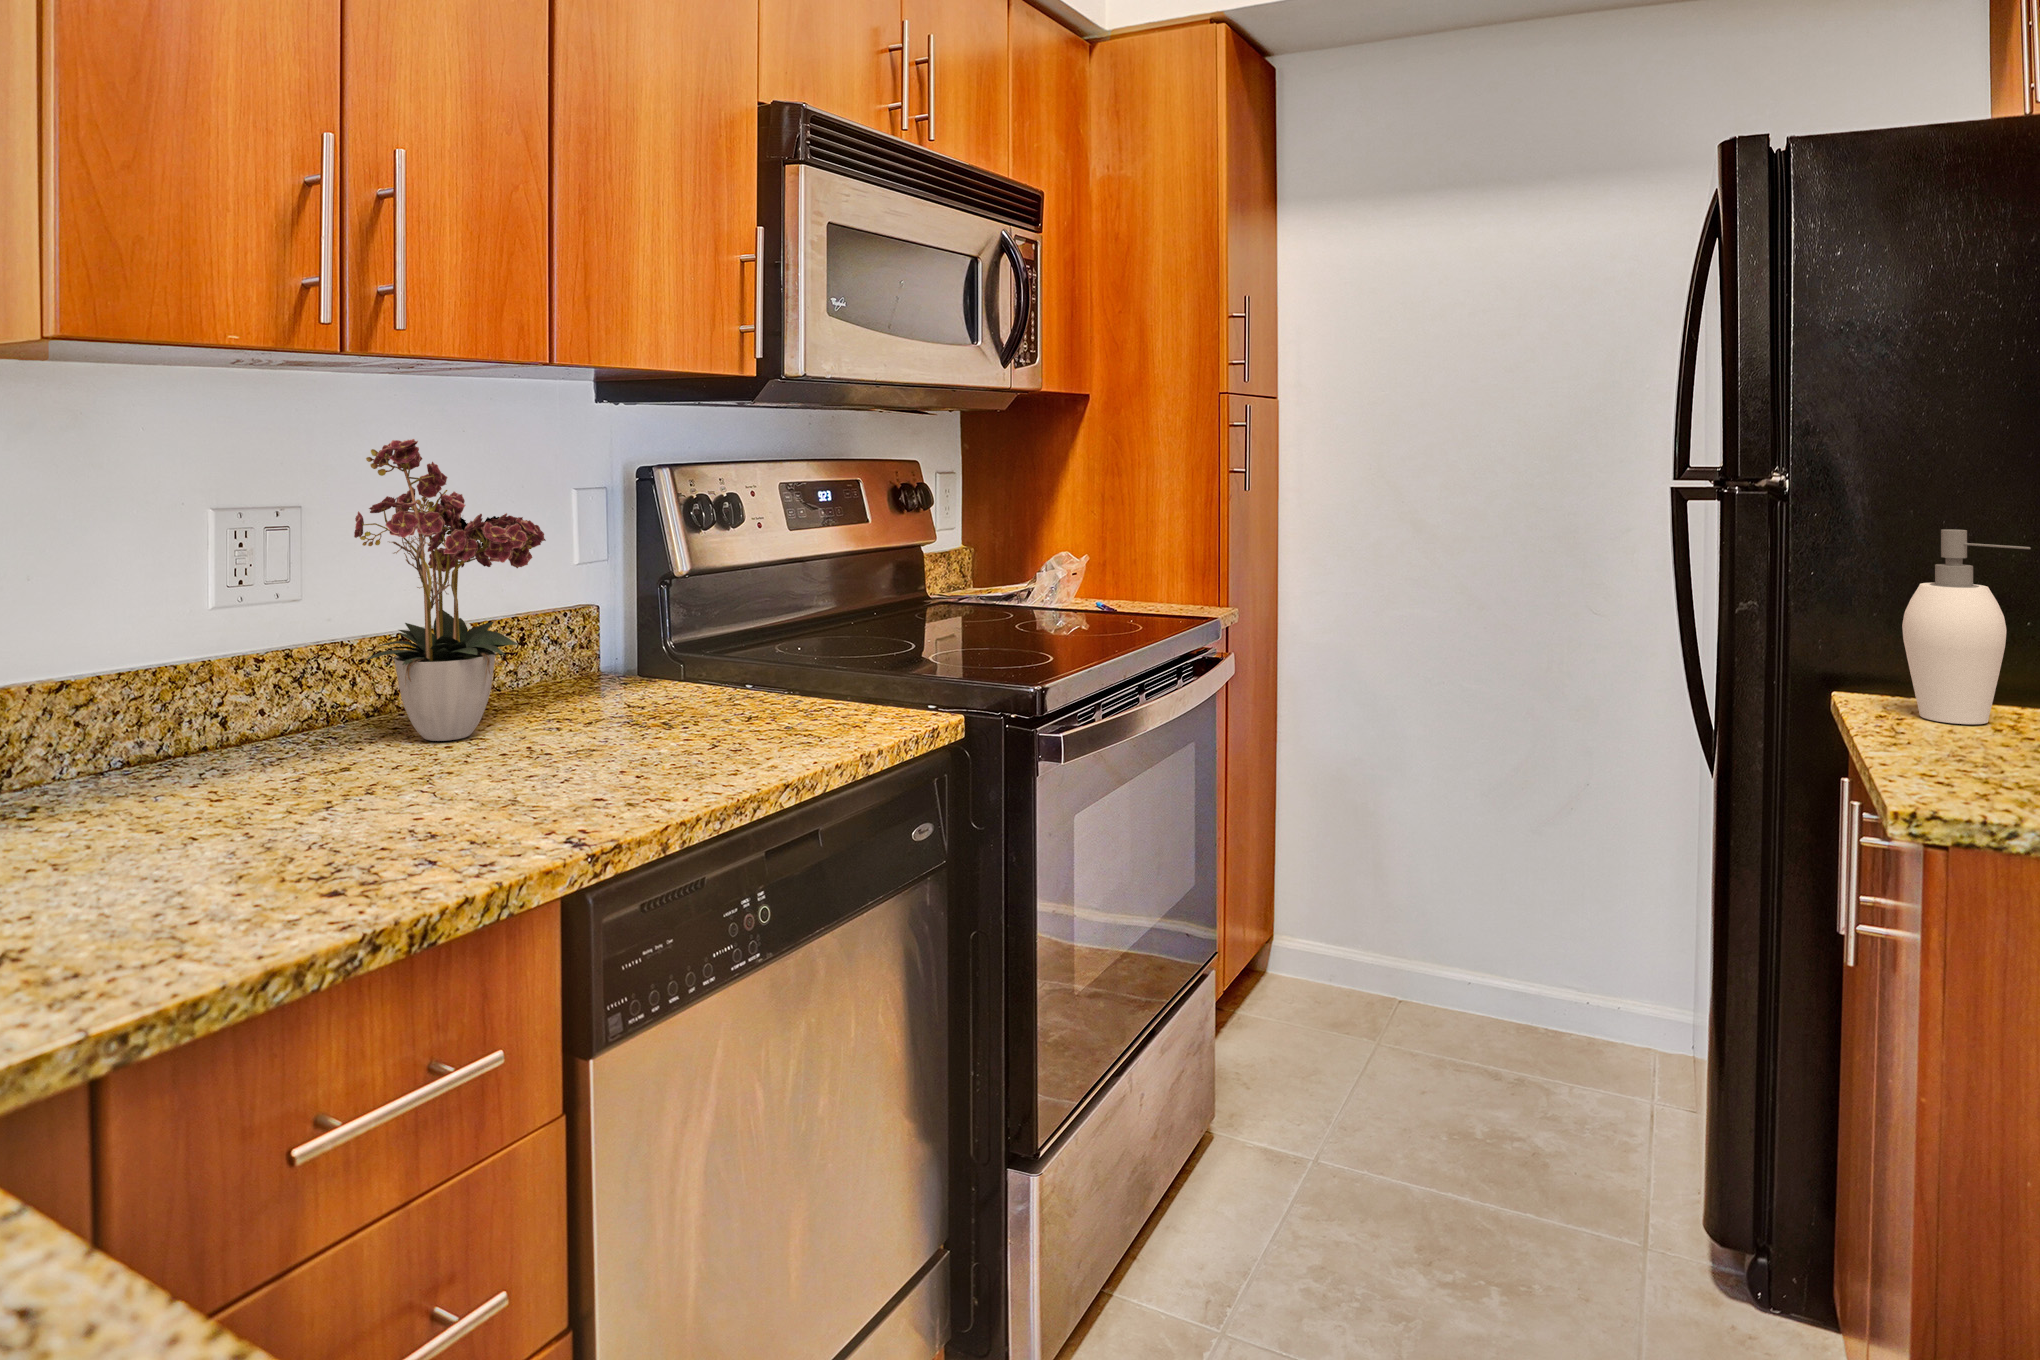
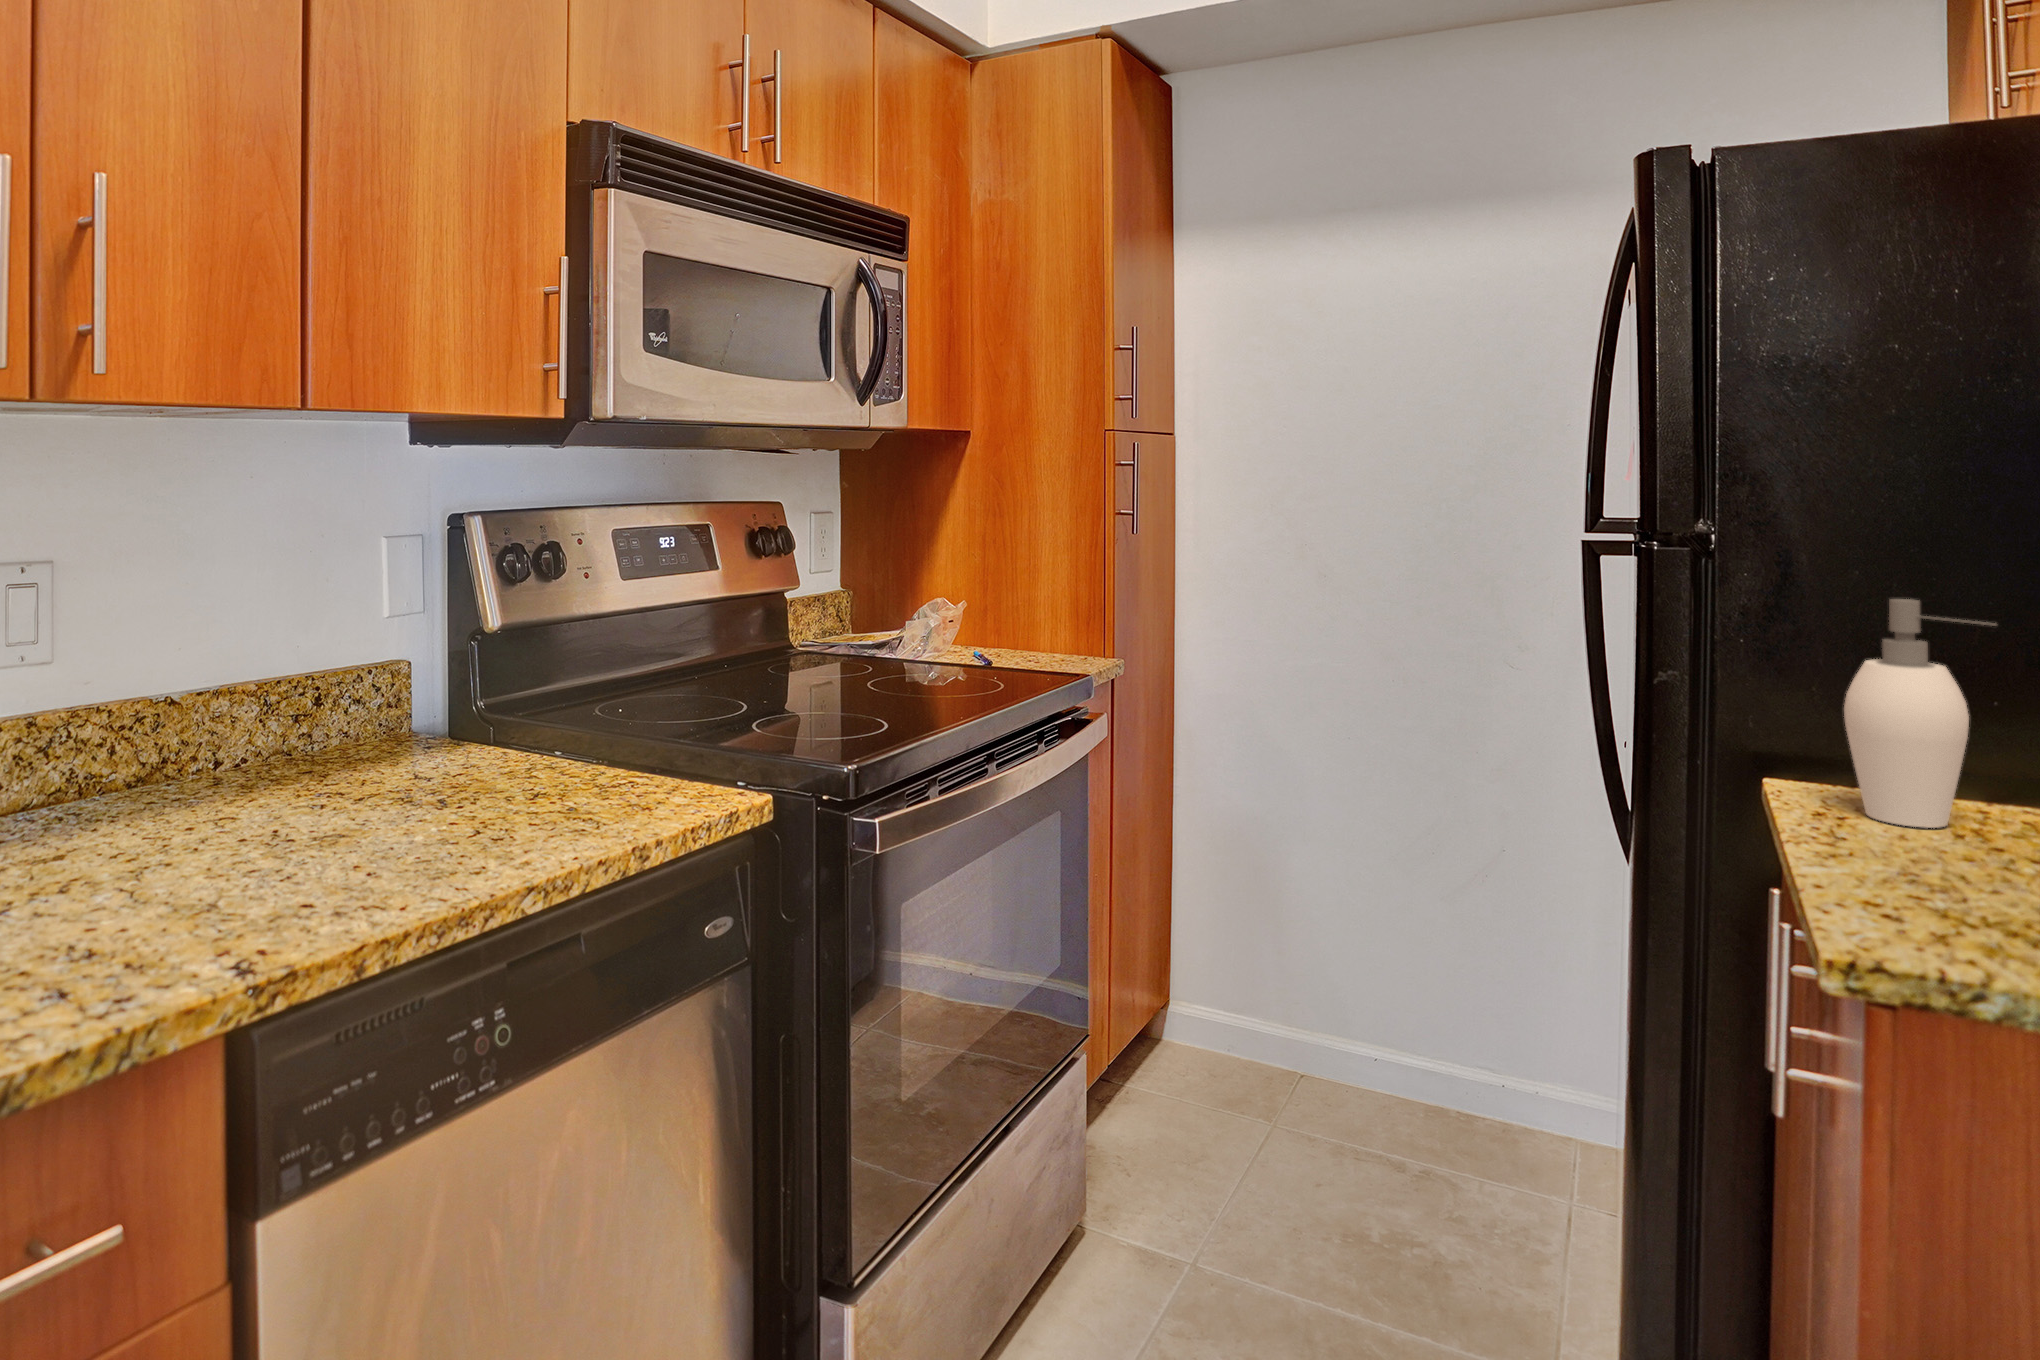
flower arrangement: present [354,439,546,741] -> none [69,476,328,821]

